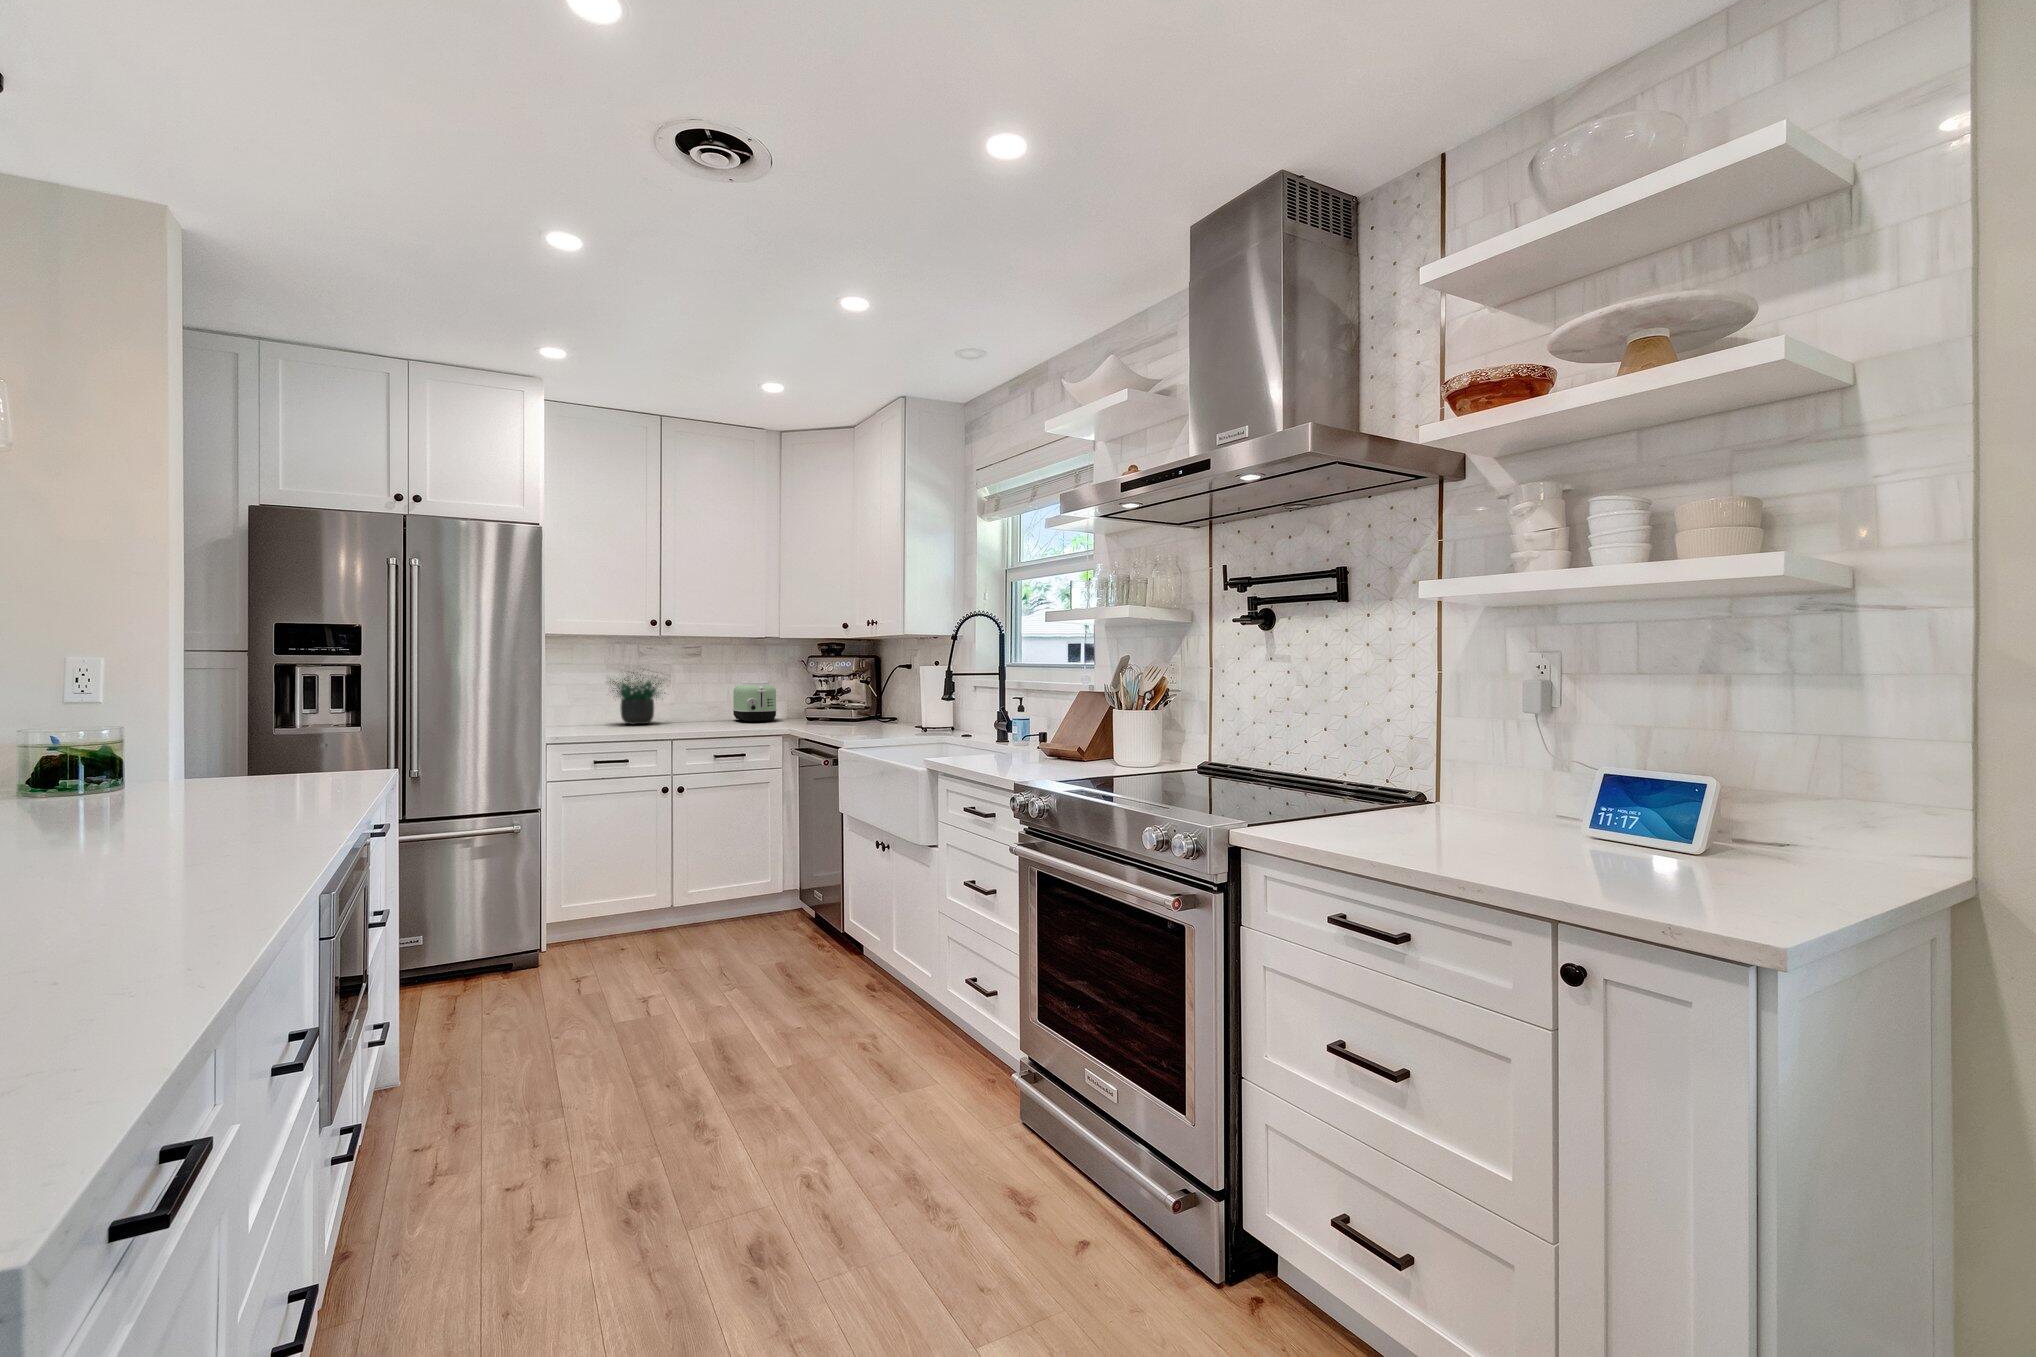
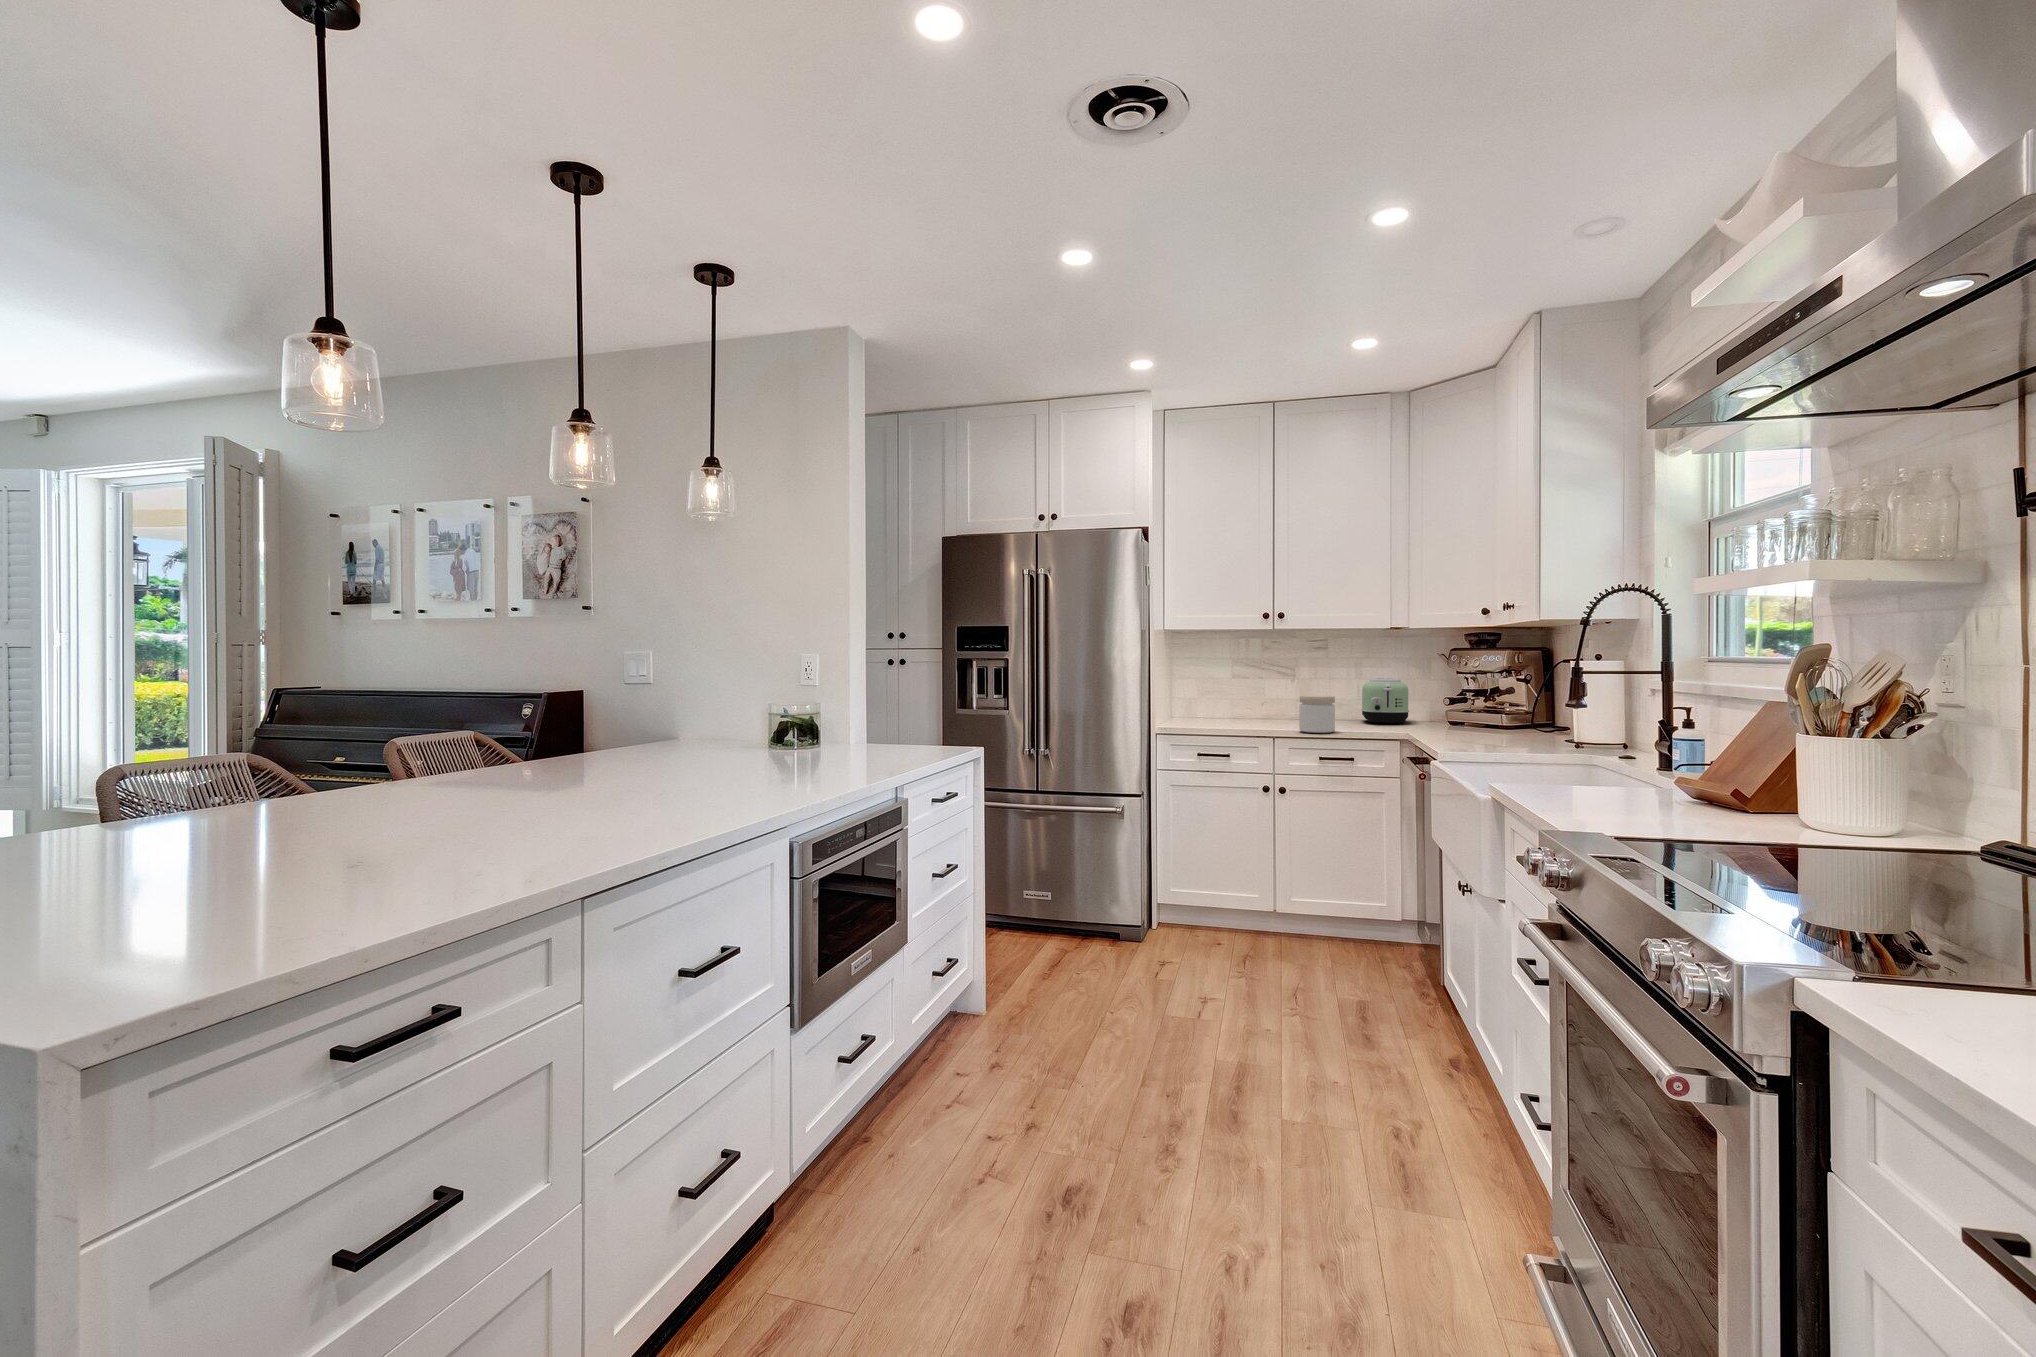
potted plant: present [609,670,662,724] -> none [1227,648,1299,720]
jar: none [696,698,729,733] -> present [1299,696,1335,733]

